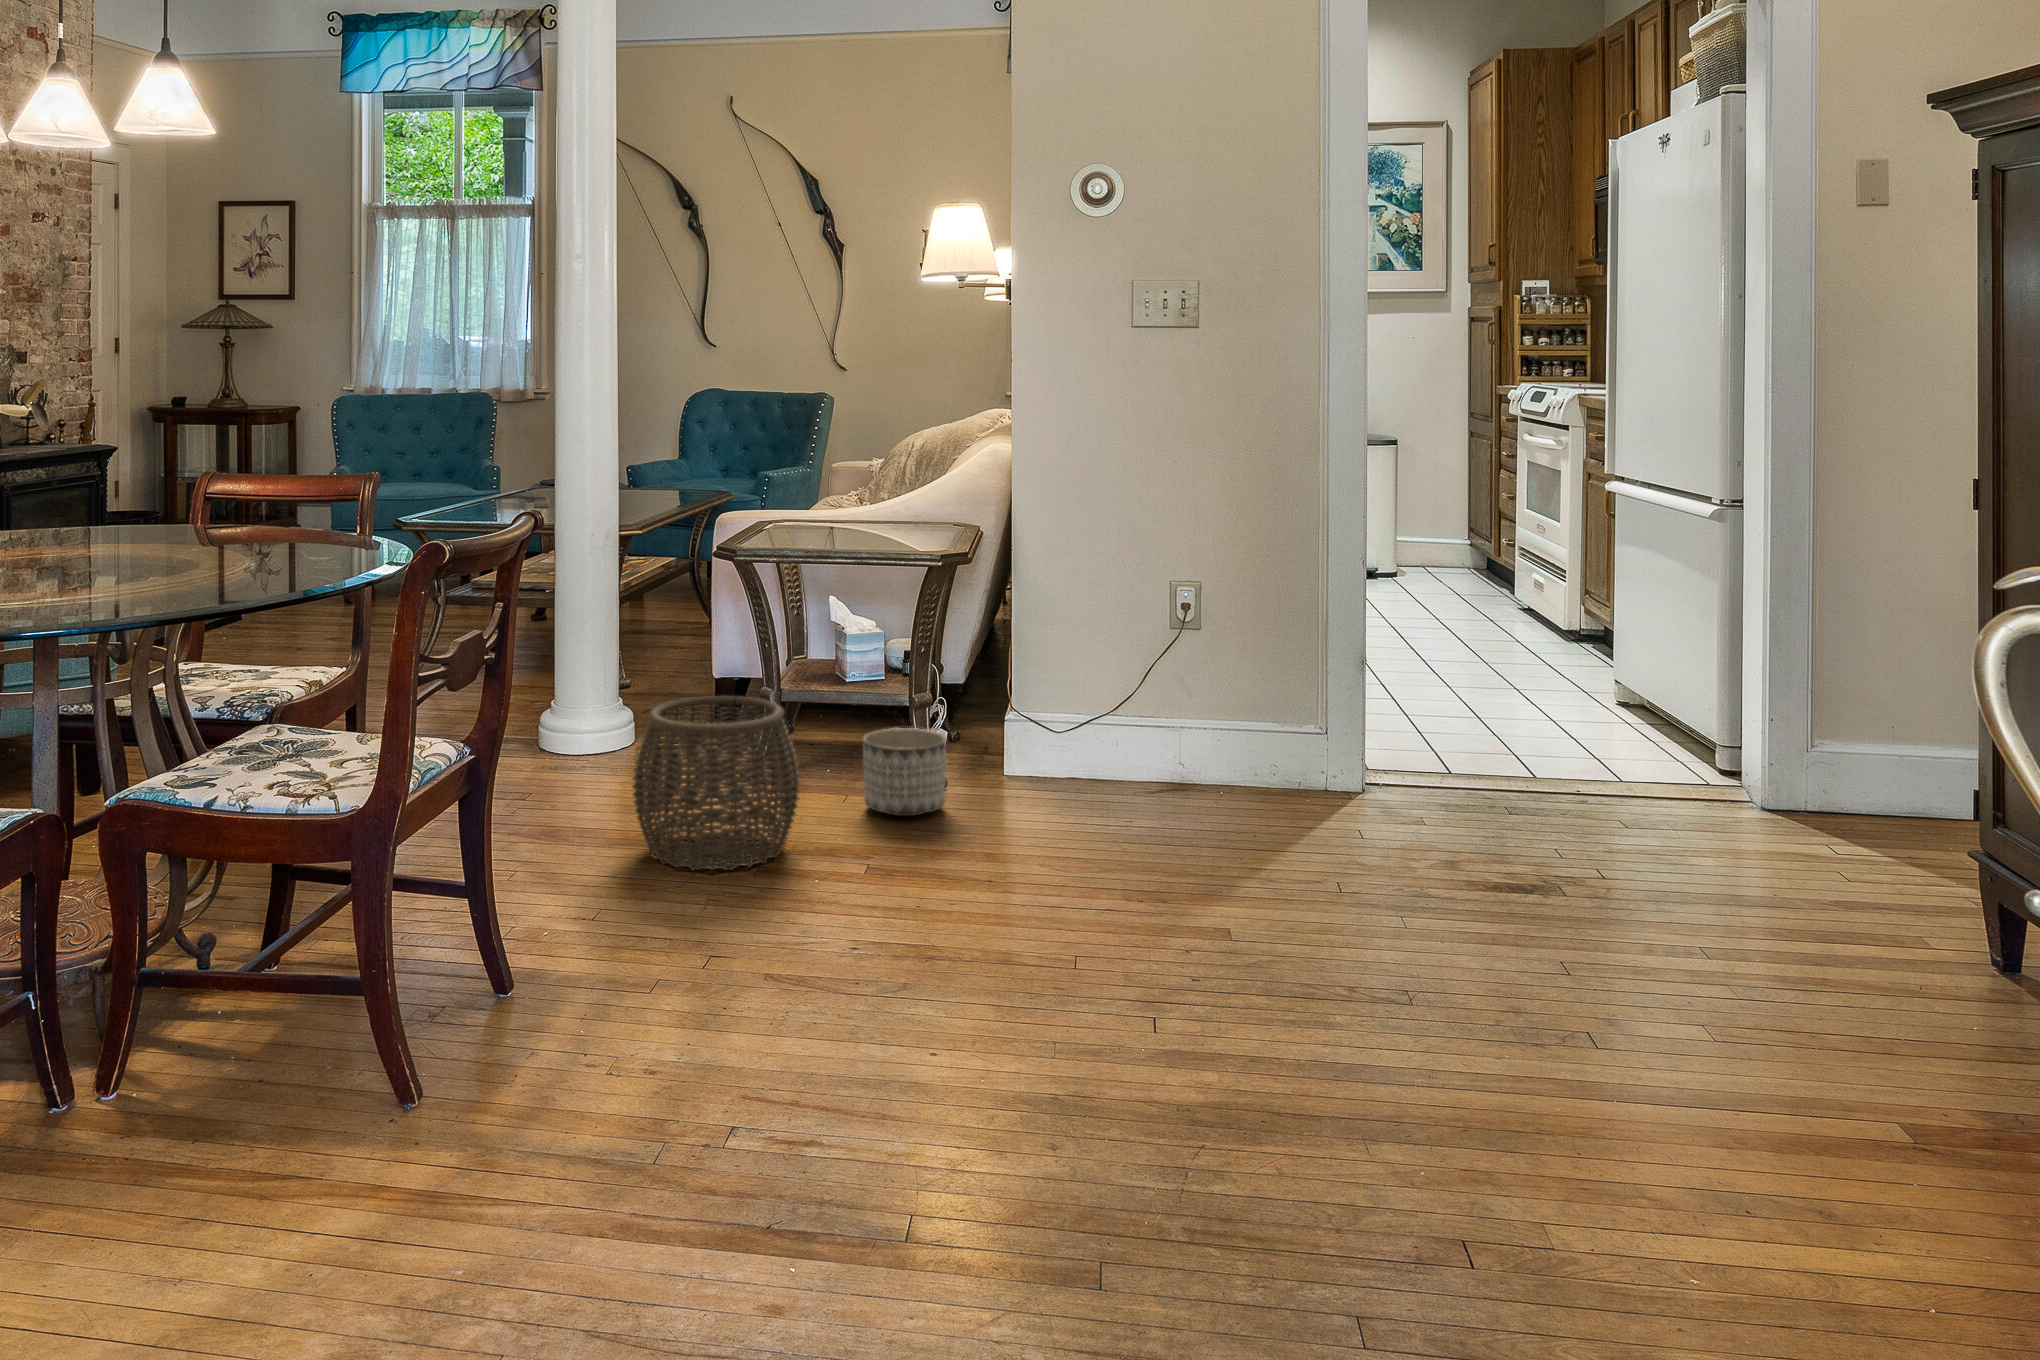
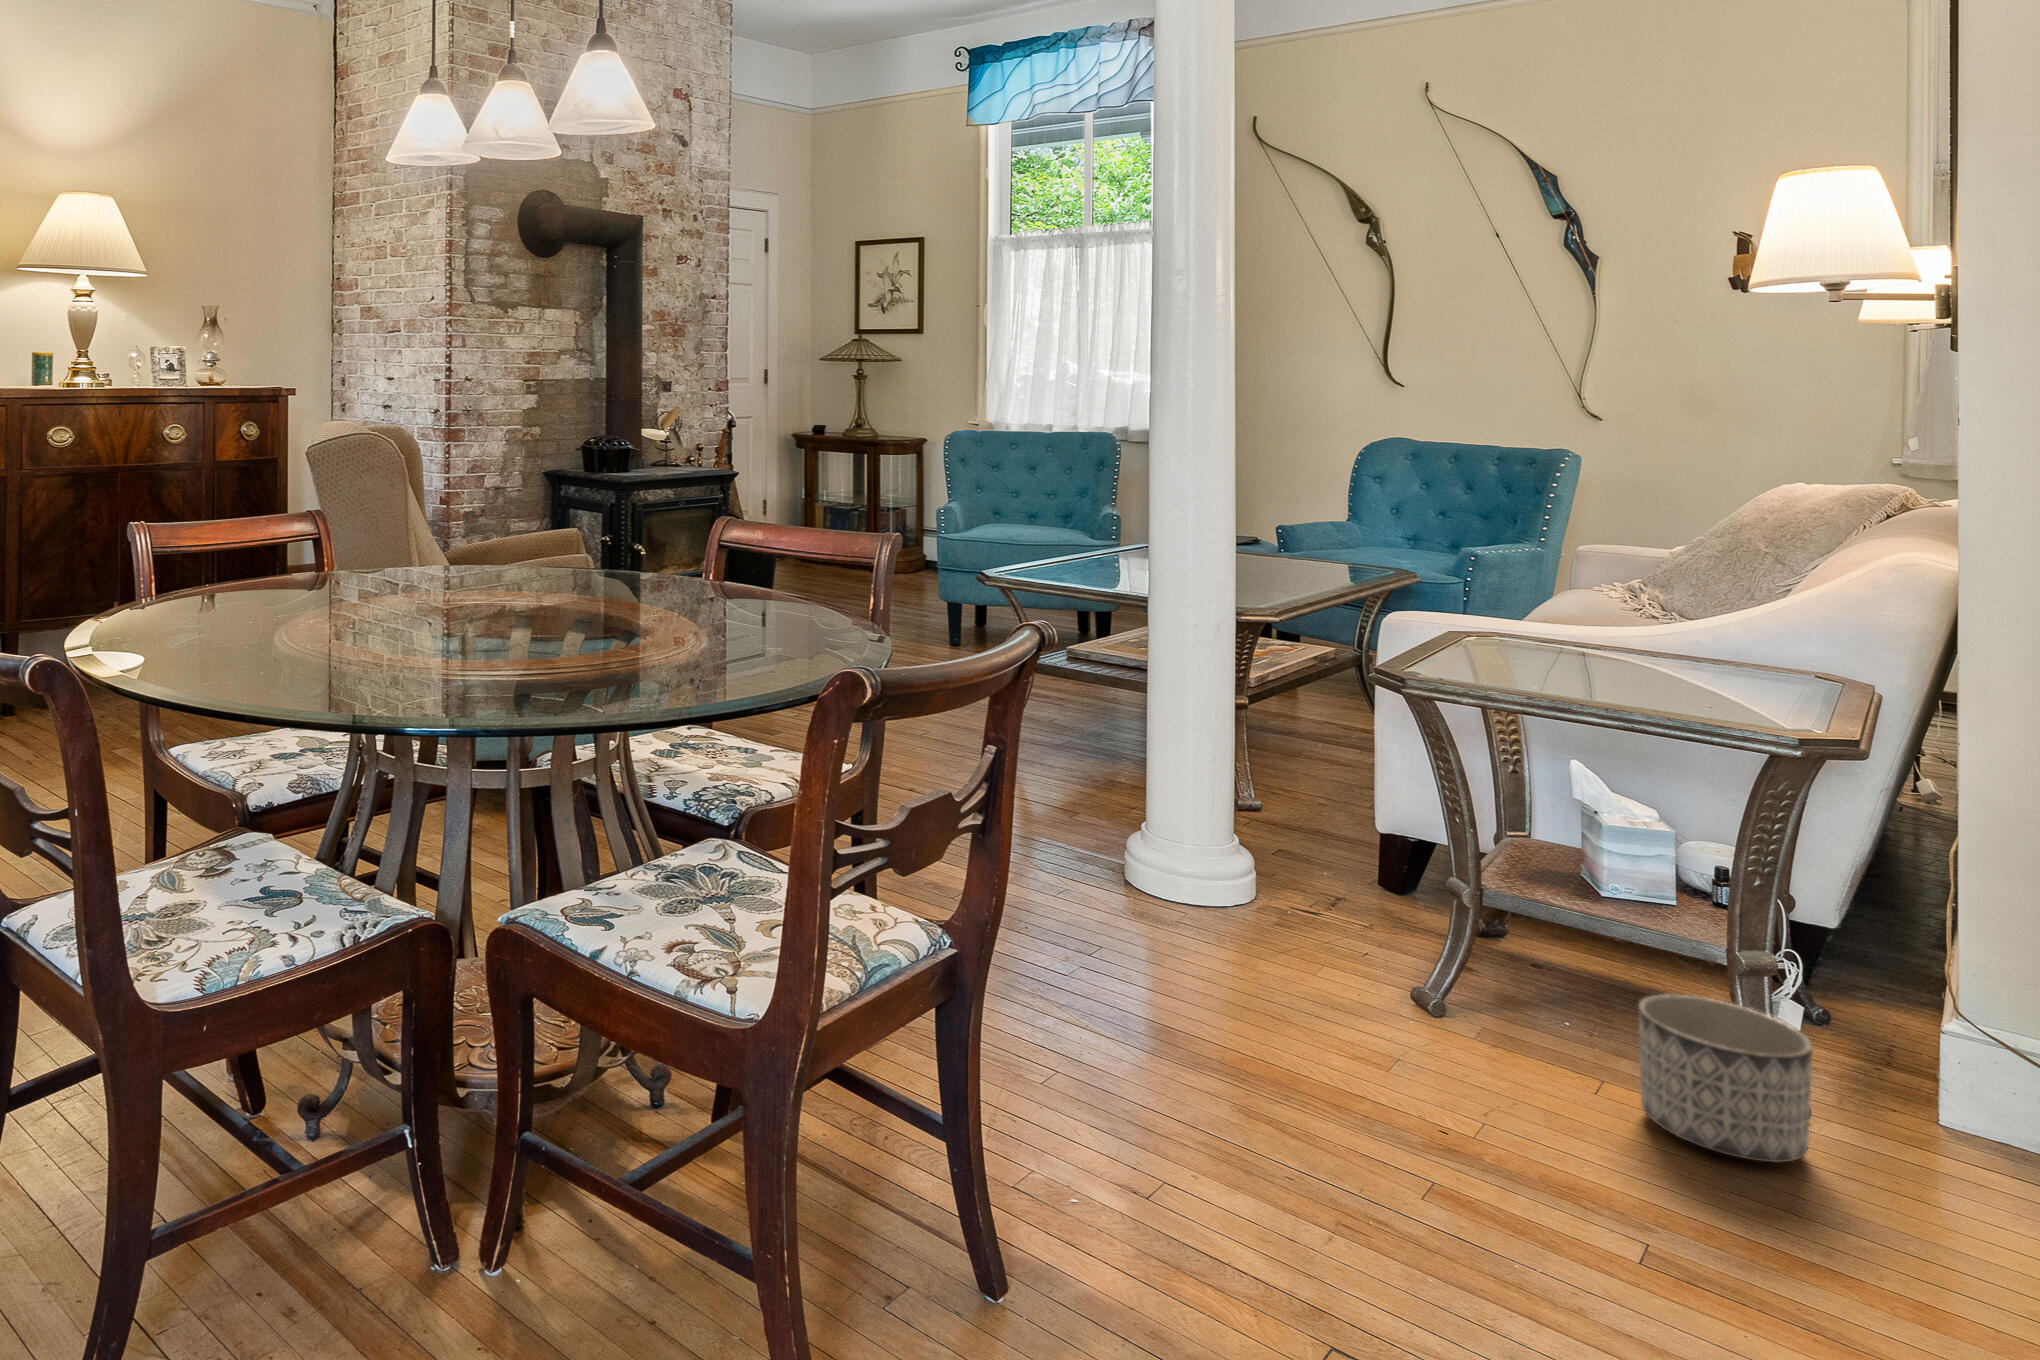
woven basket: present [632,696,800,871] -> none [1237,891,1522,1183]

